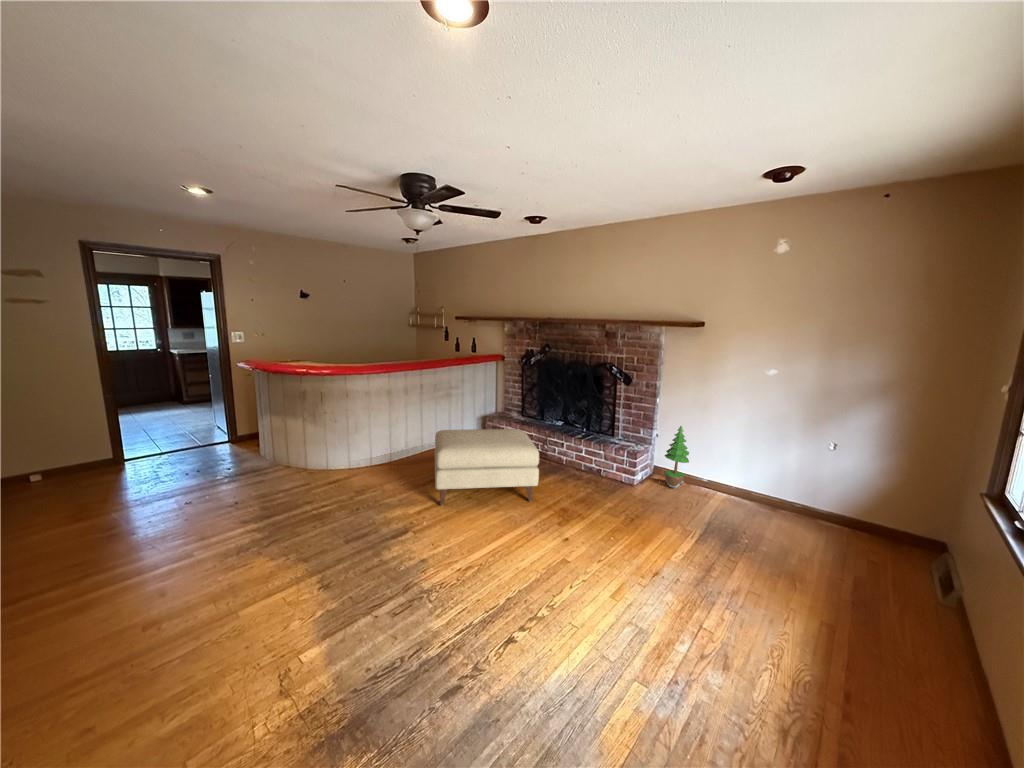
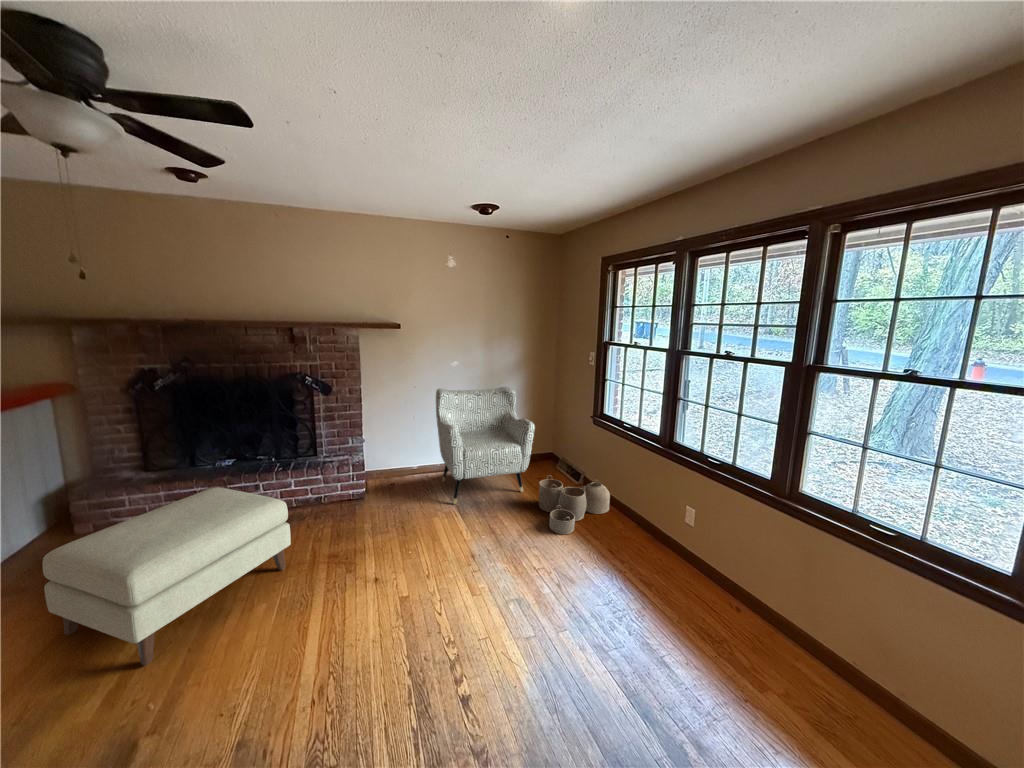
armchair: none [704,400,862,569] -> present [436,387,535,504]
potted tree: present [665,426,689,489] -> none [380,422,403,483]
woven basket: none [788,559,968,677] -> present [539,475,610,534]

